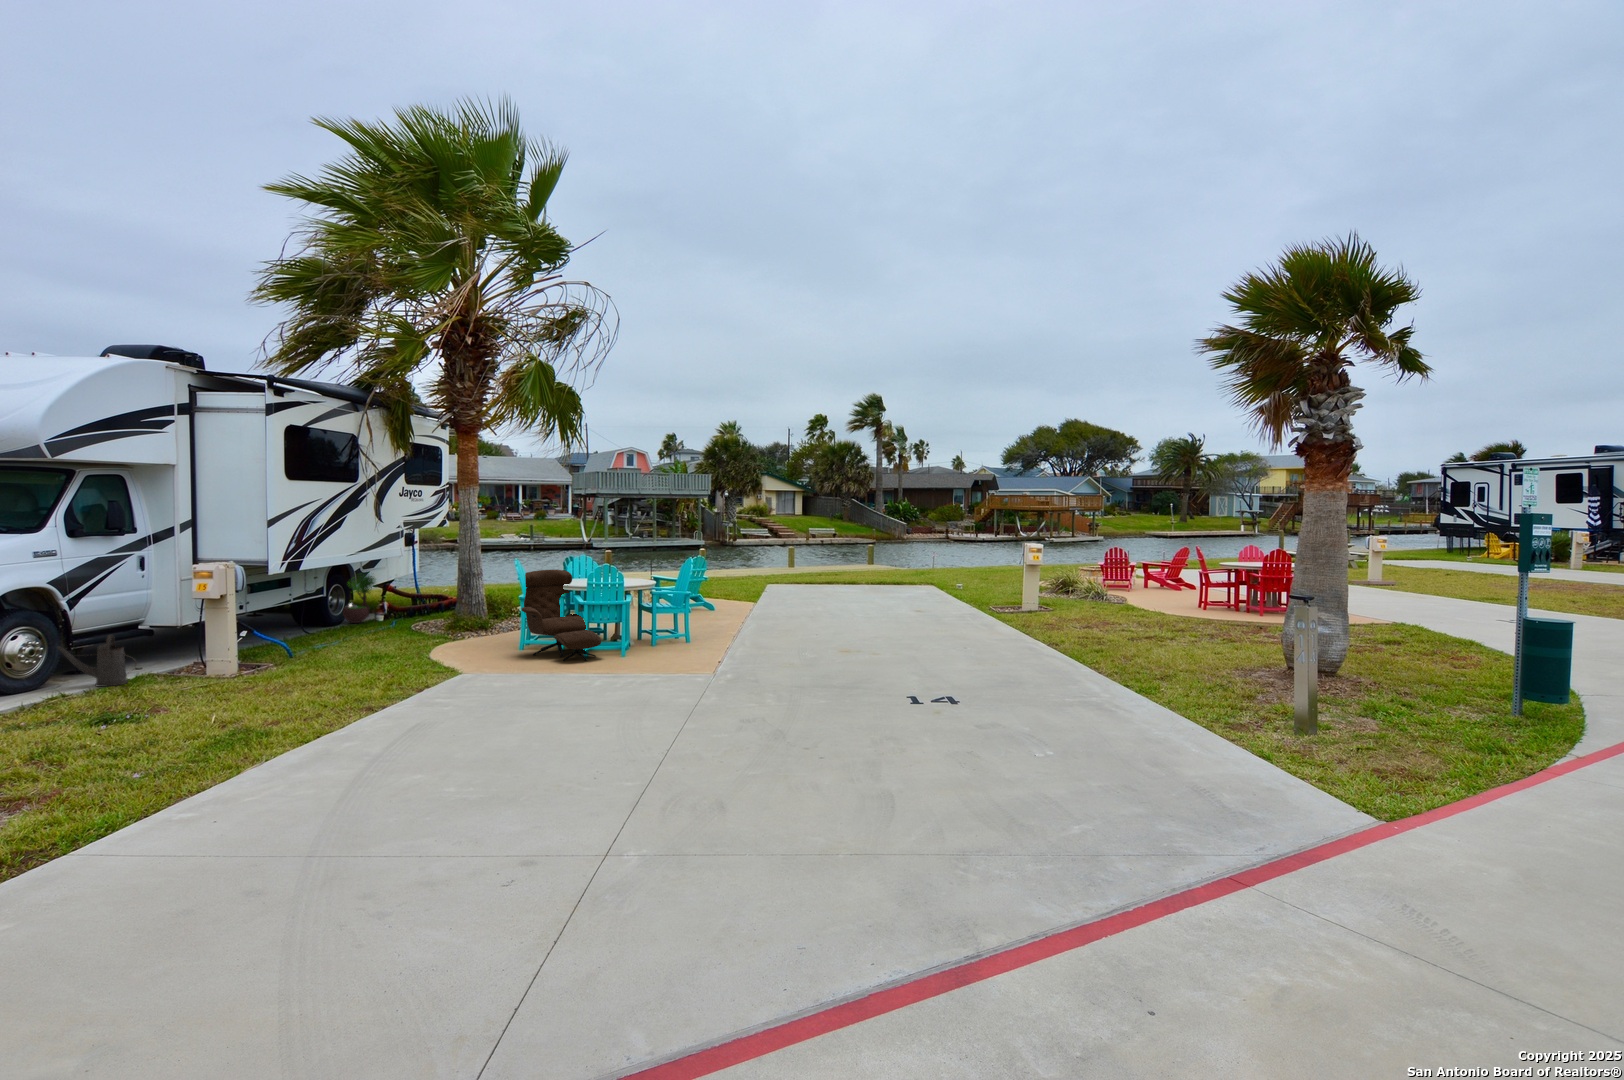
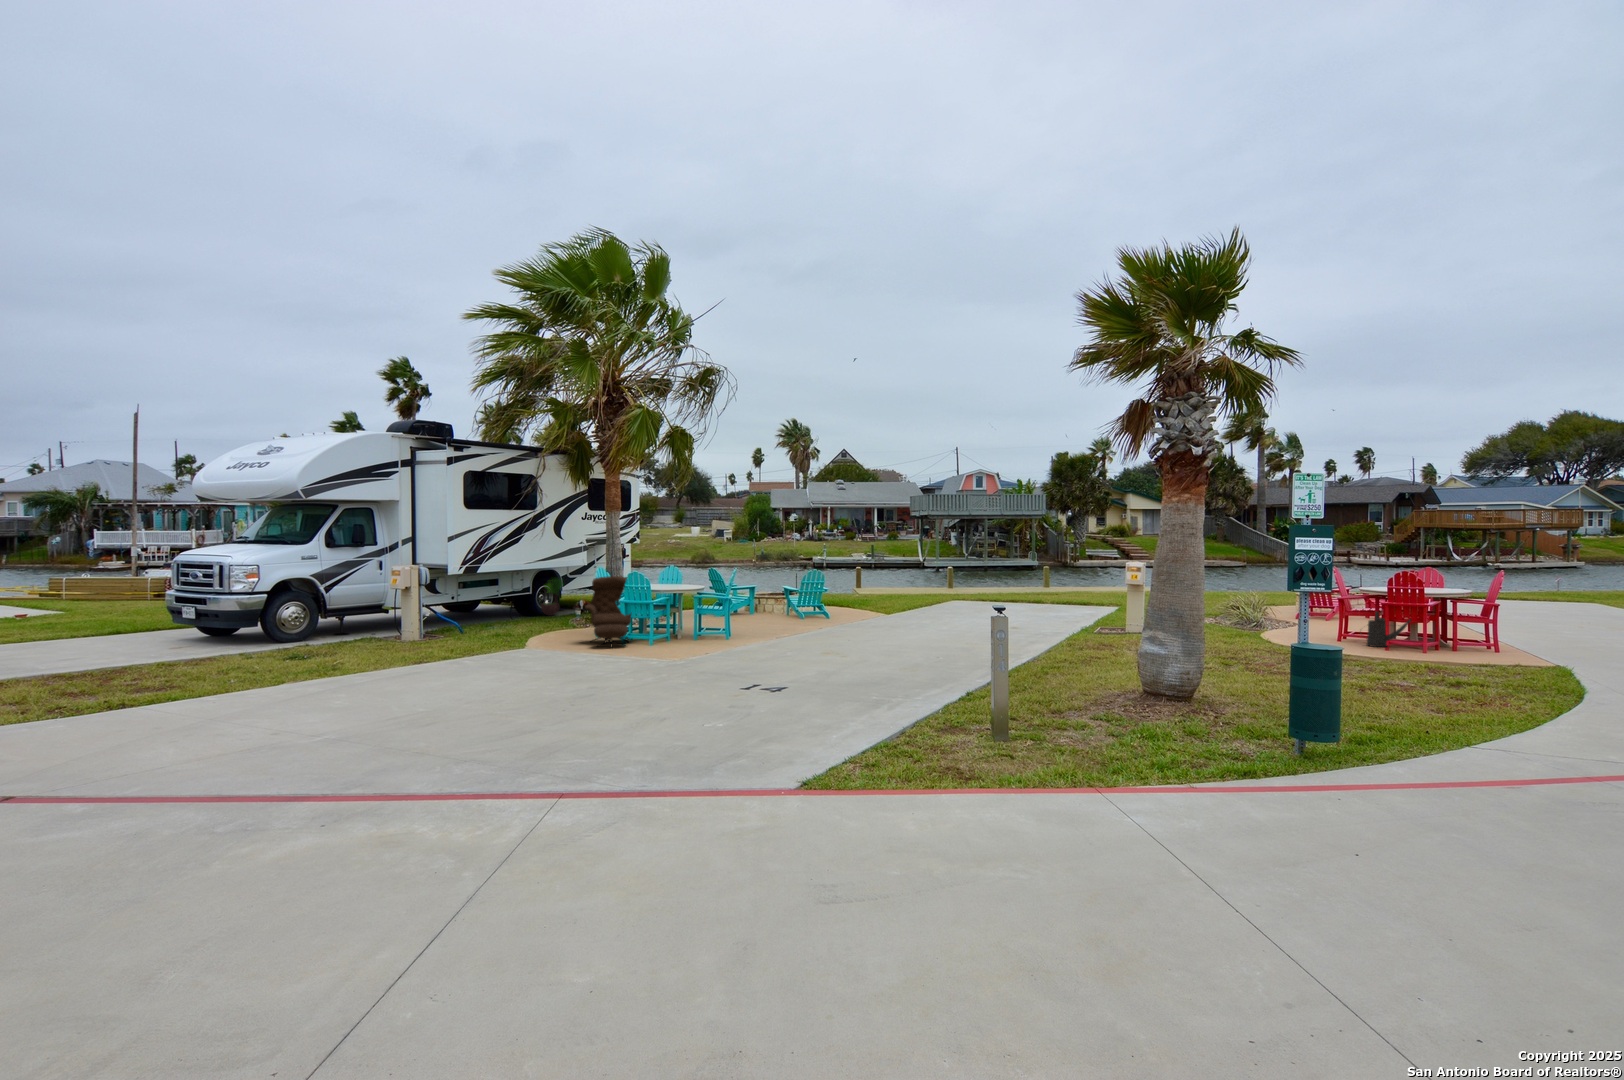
watering can: present [58,635,137,687] -> present [1360,611,1411,647]

